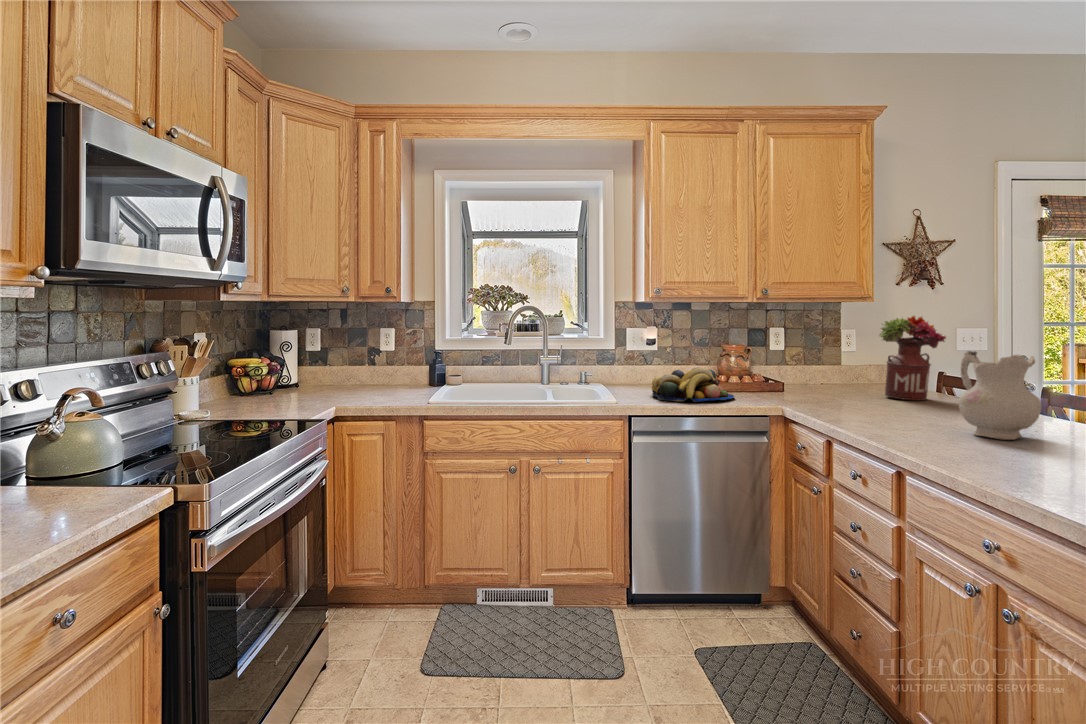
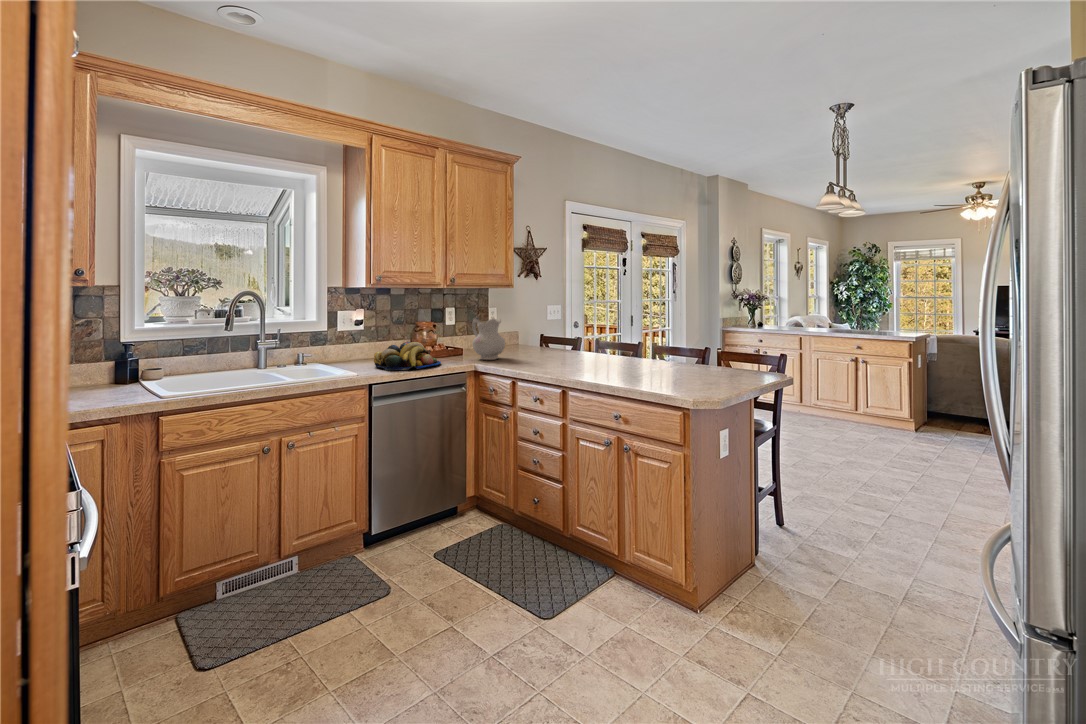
flower arrangement: present [879,316,946,400] -> none [523,298,561,353]
ceramic pitcher: present [959,351,1041,440] -> present [472,317,505,360]

